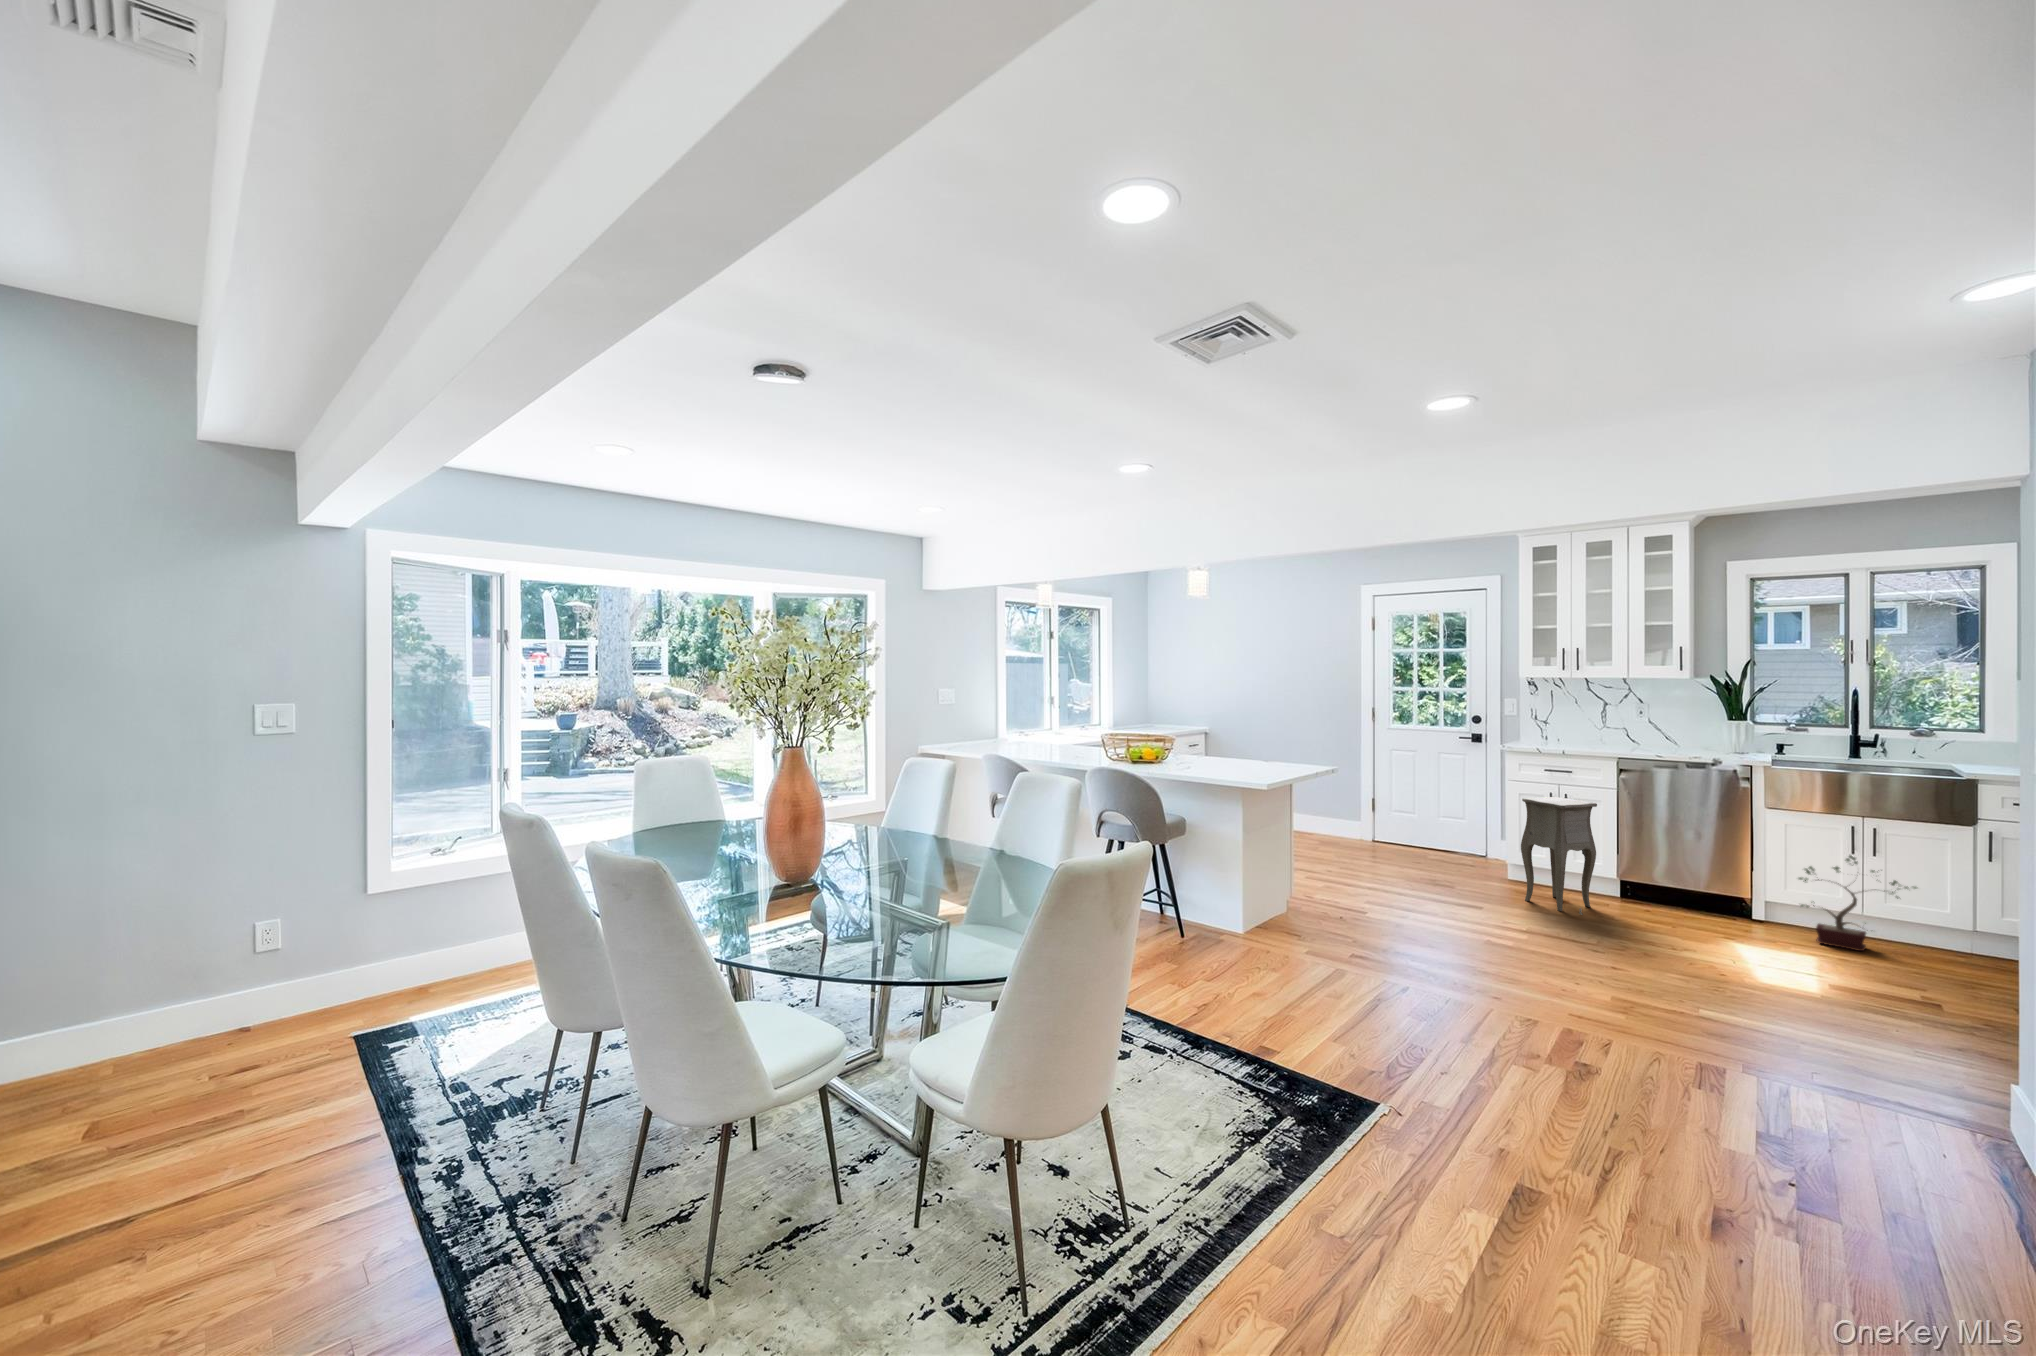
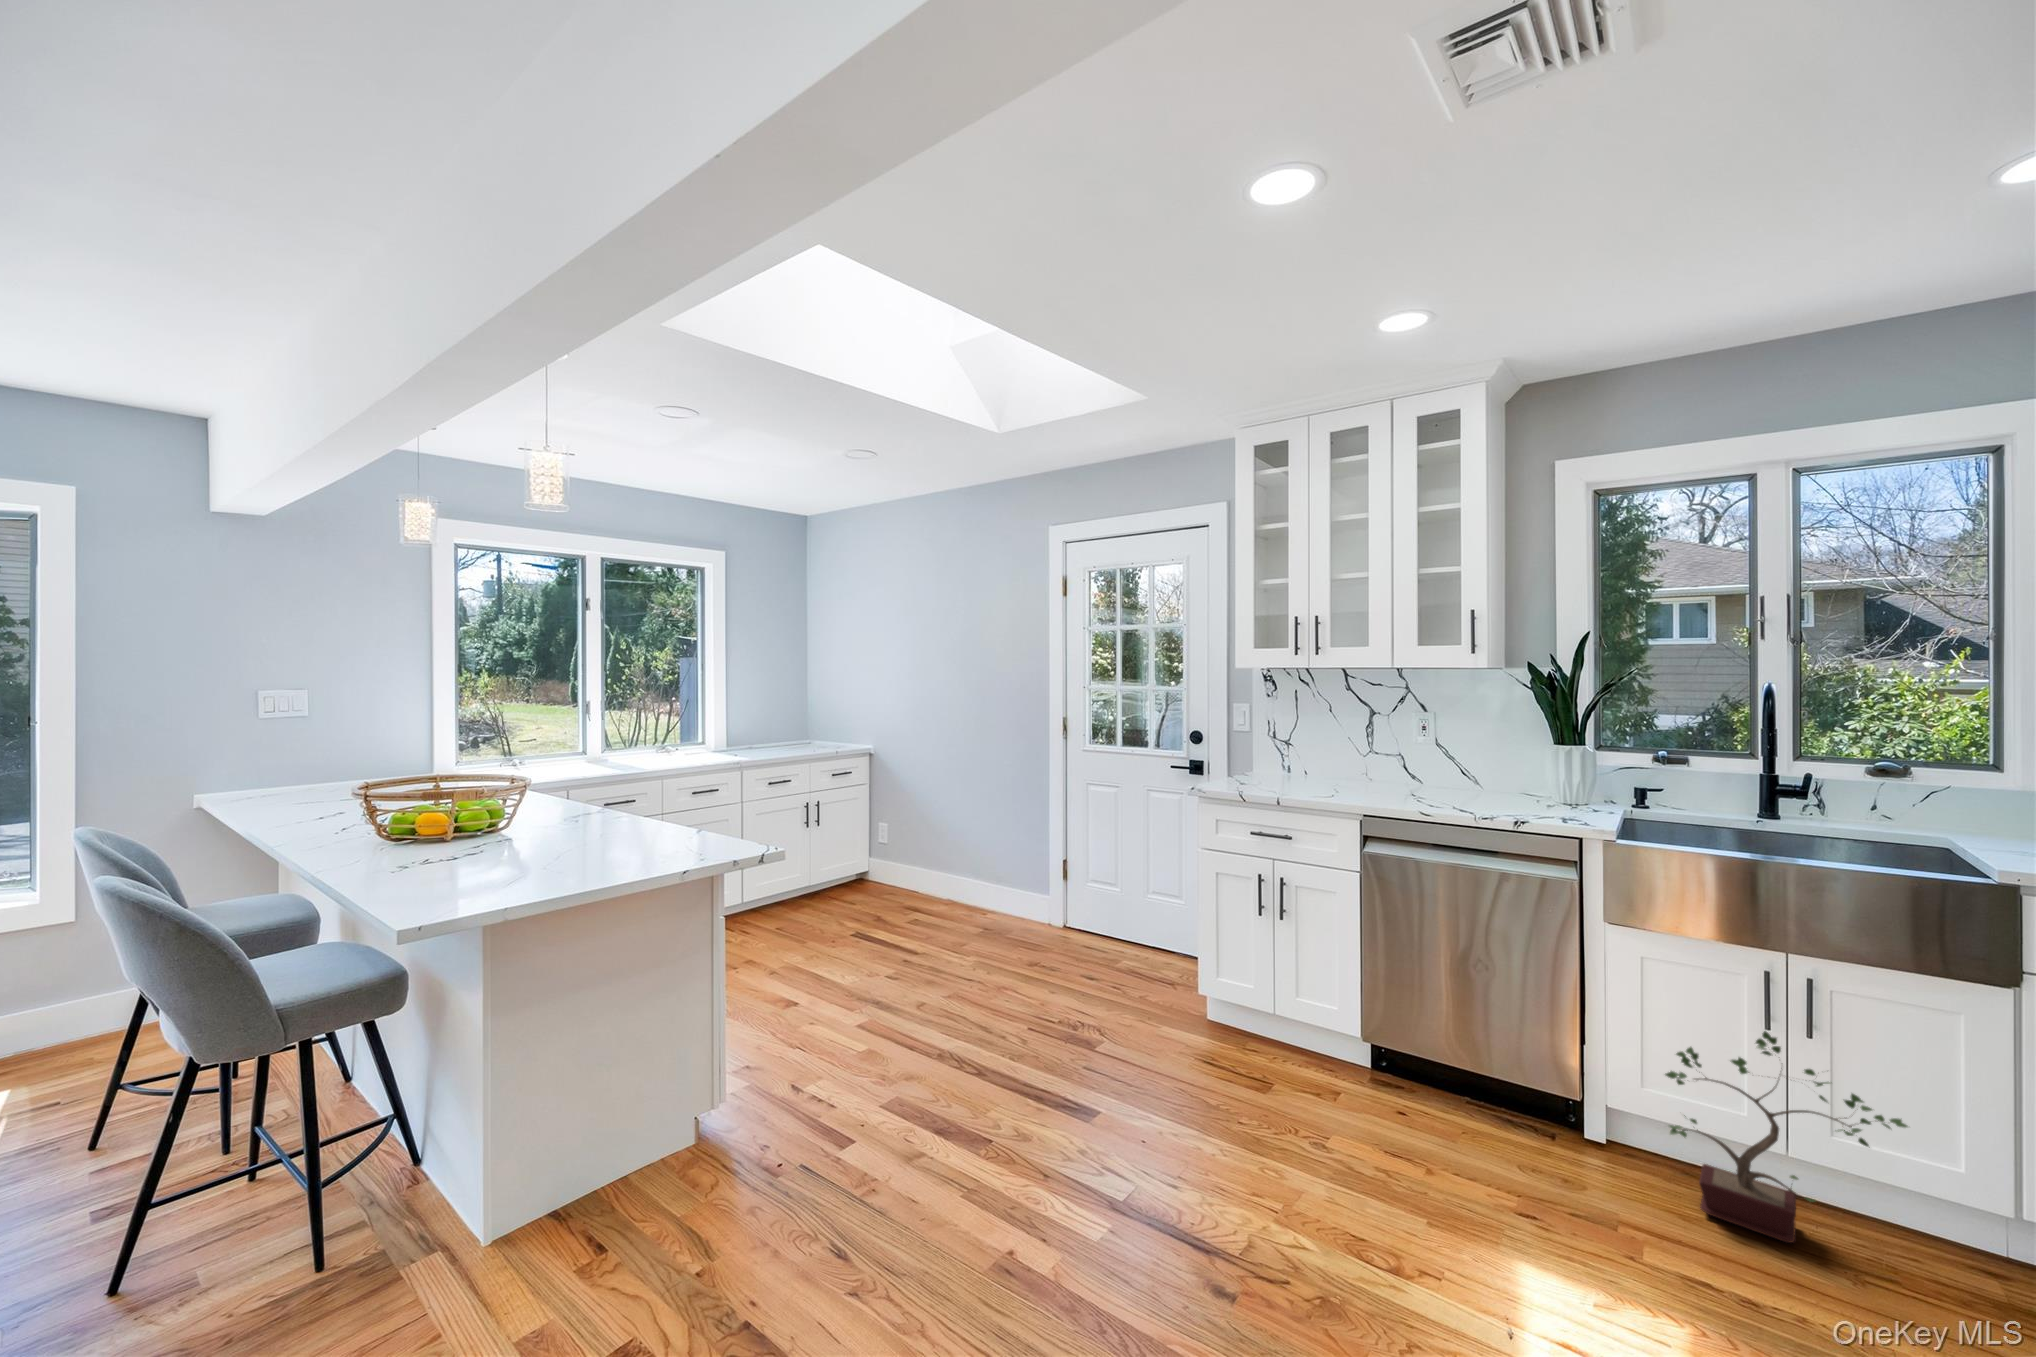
side table: present [1521,797,1597,915] -> none [1197,883,1323,1127]

